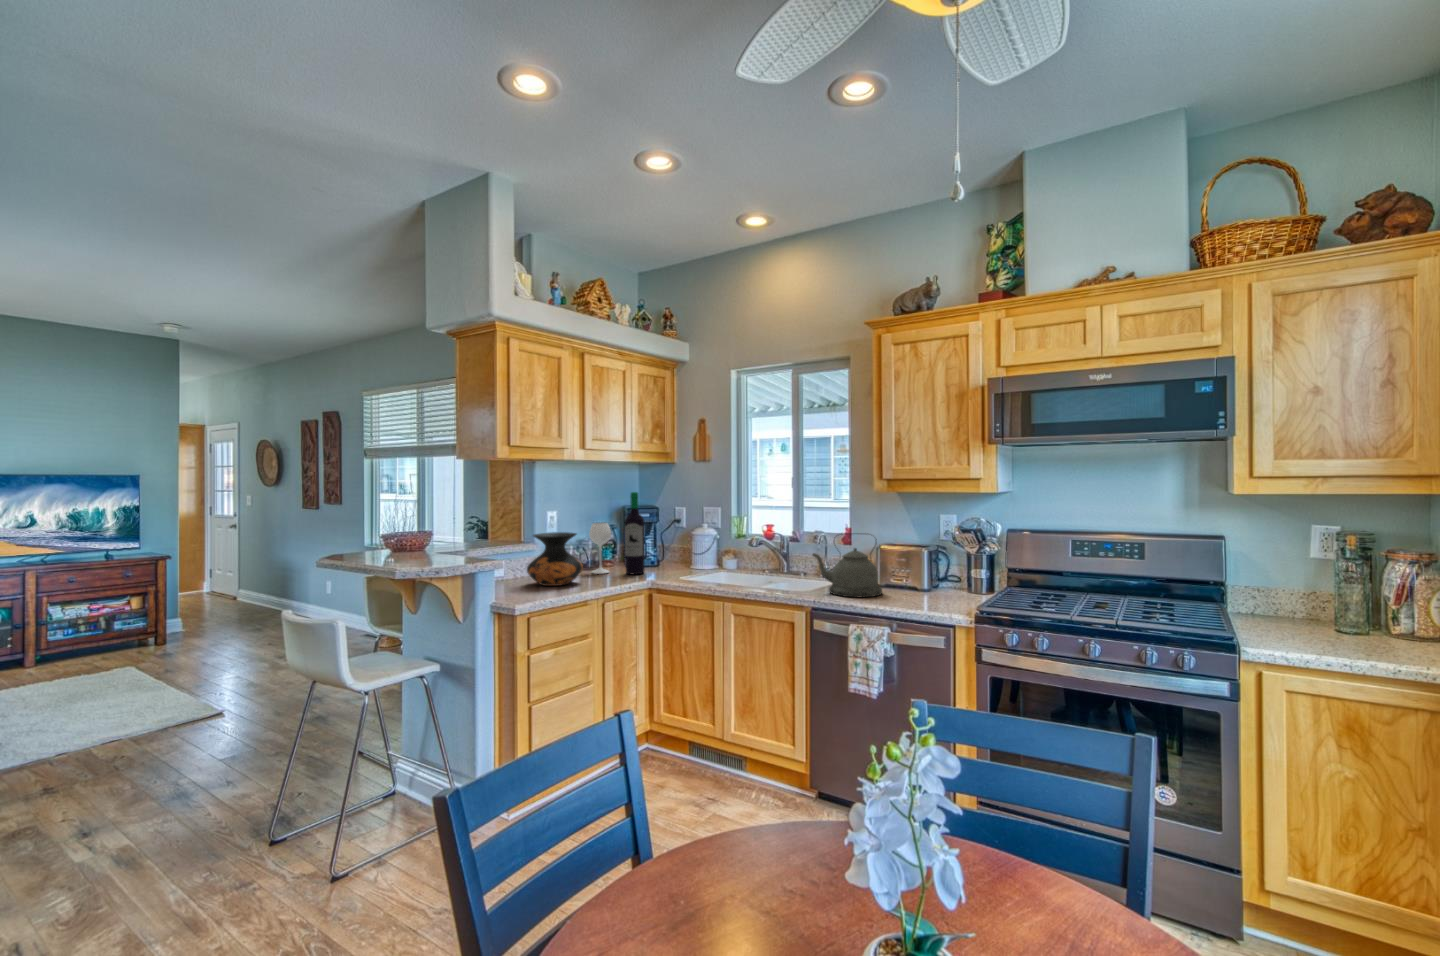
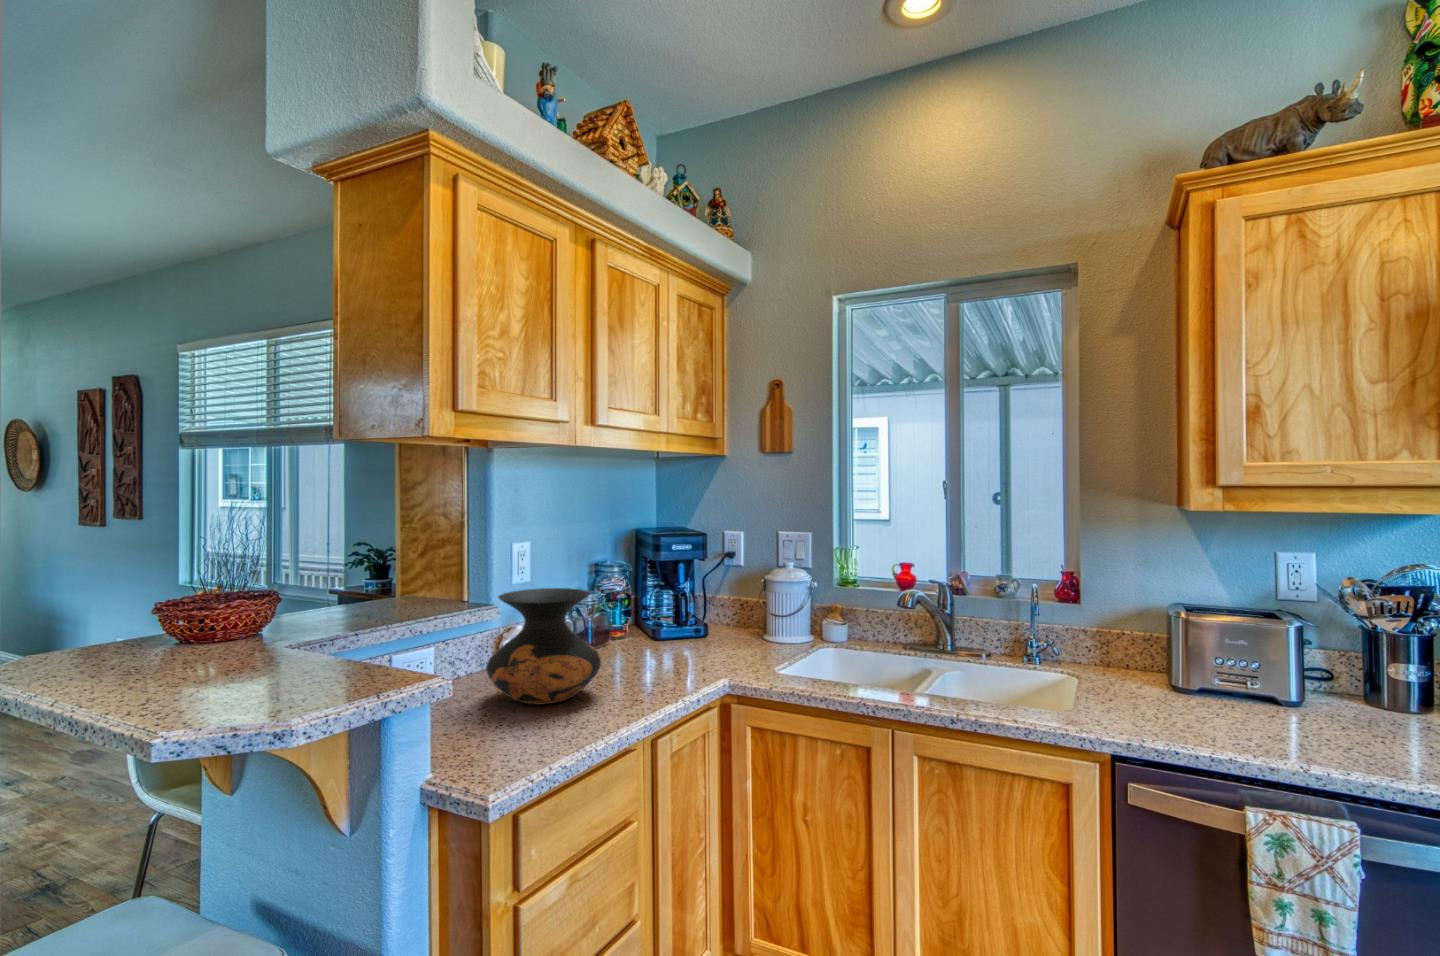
wine bottle: present [589,492,644,574] -> none [595,507,700,663]
kettle: present [813,539,882,597] -> none [1090,595,1245,733]

